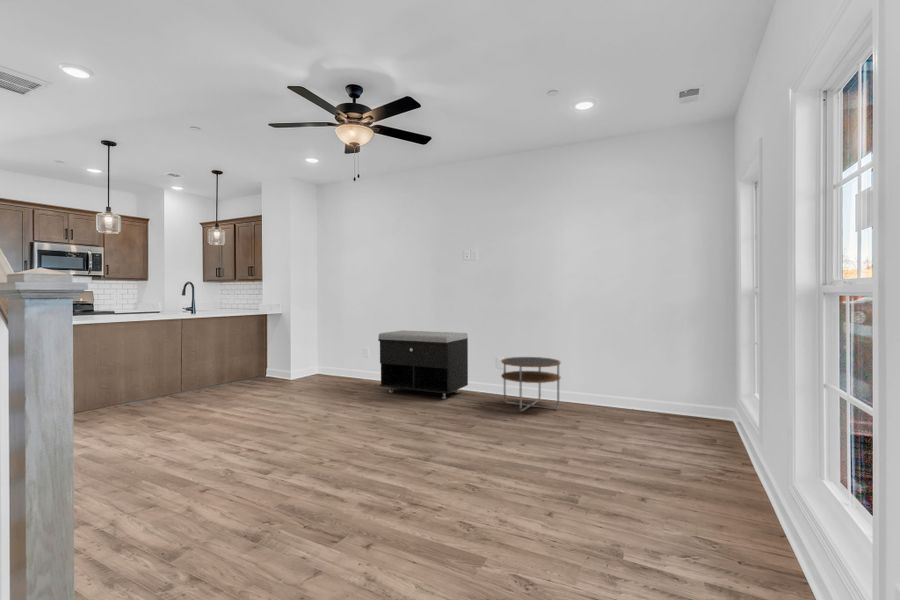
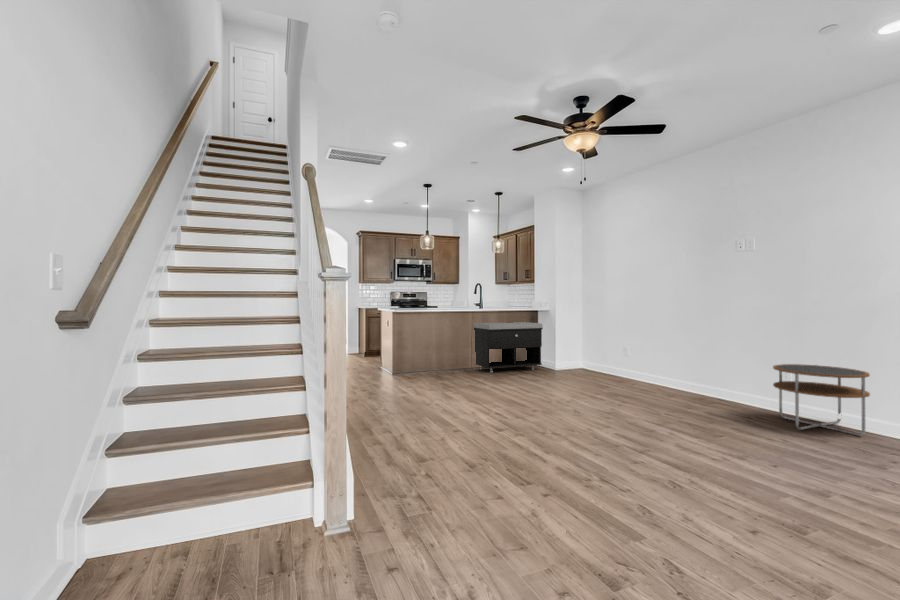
storage bench: present [378,330,468,399] -> present [474,322,543,373]

